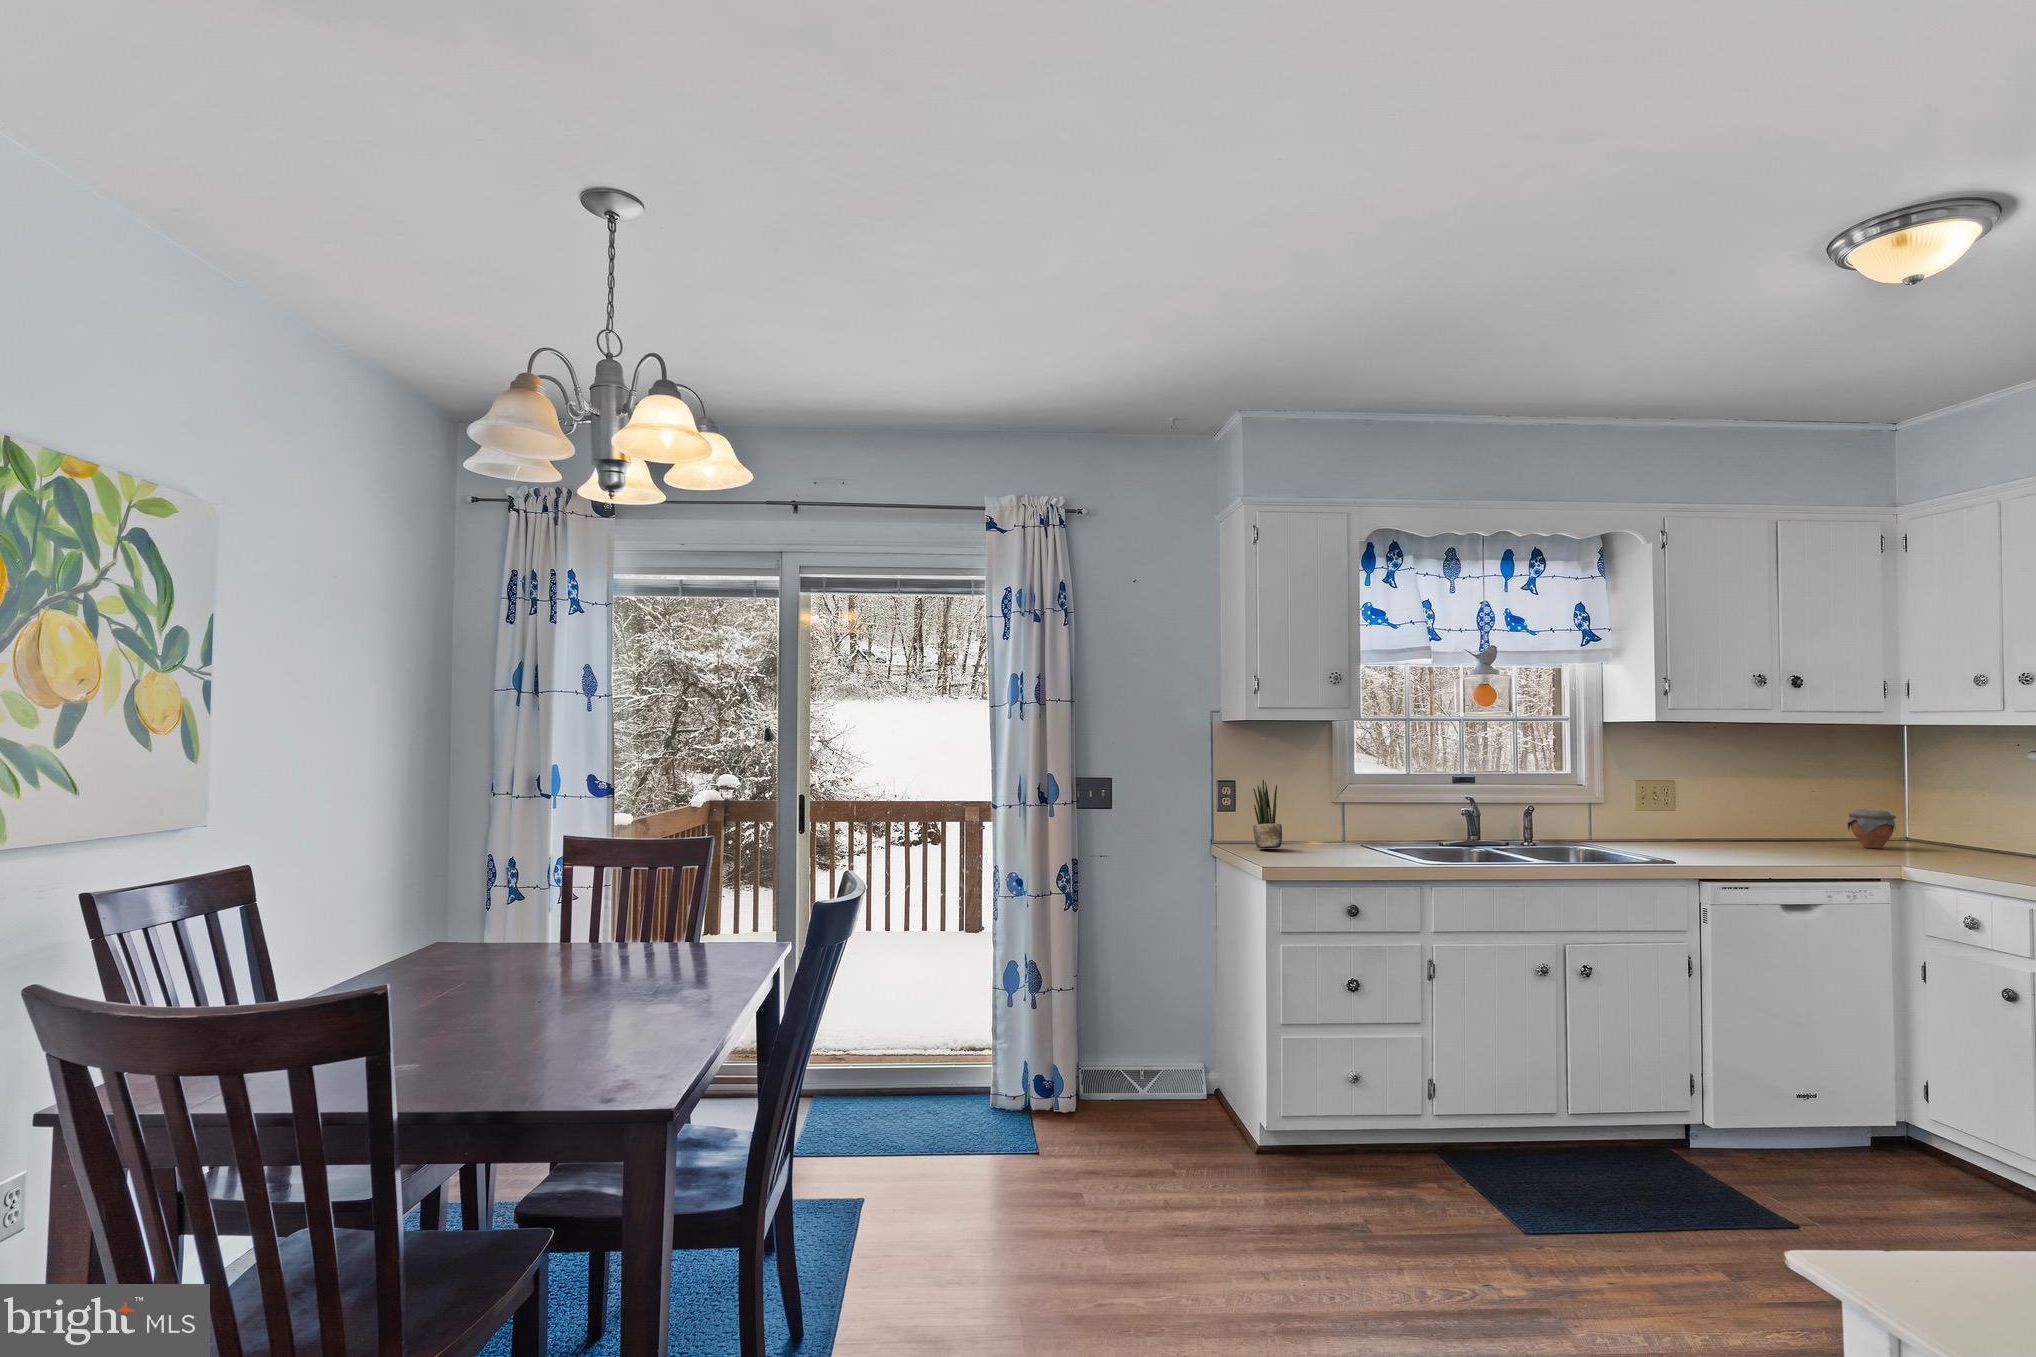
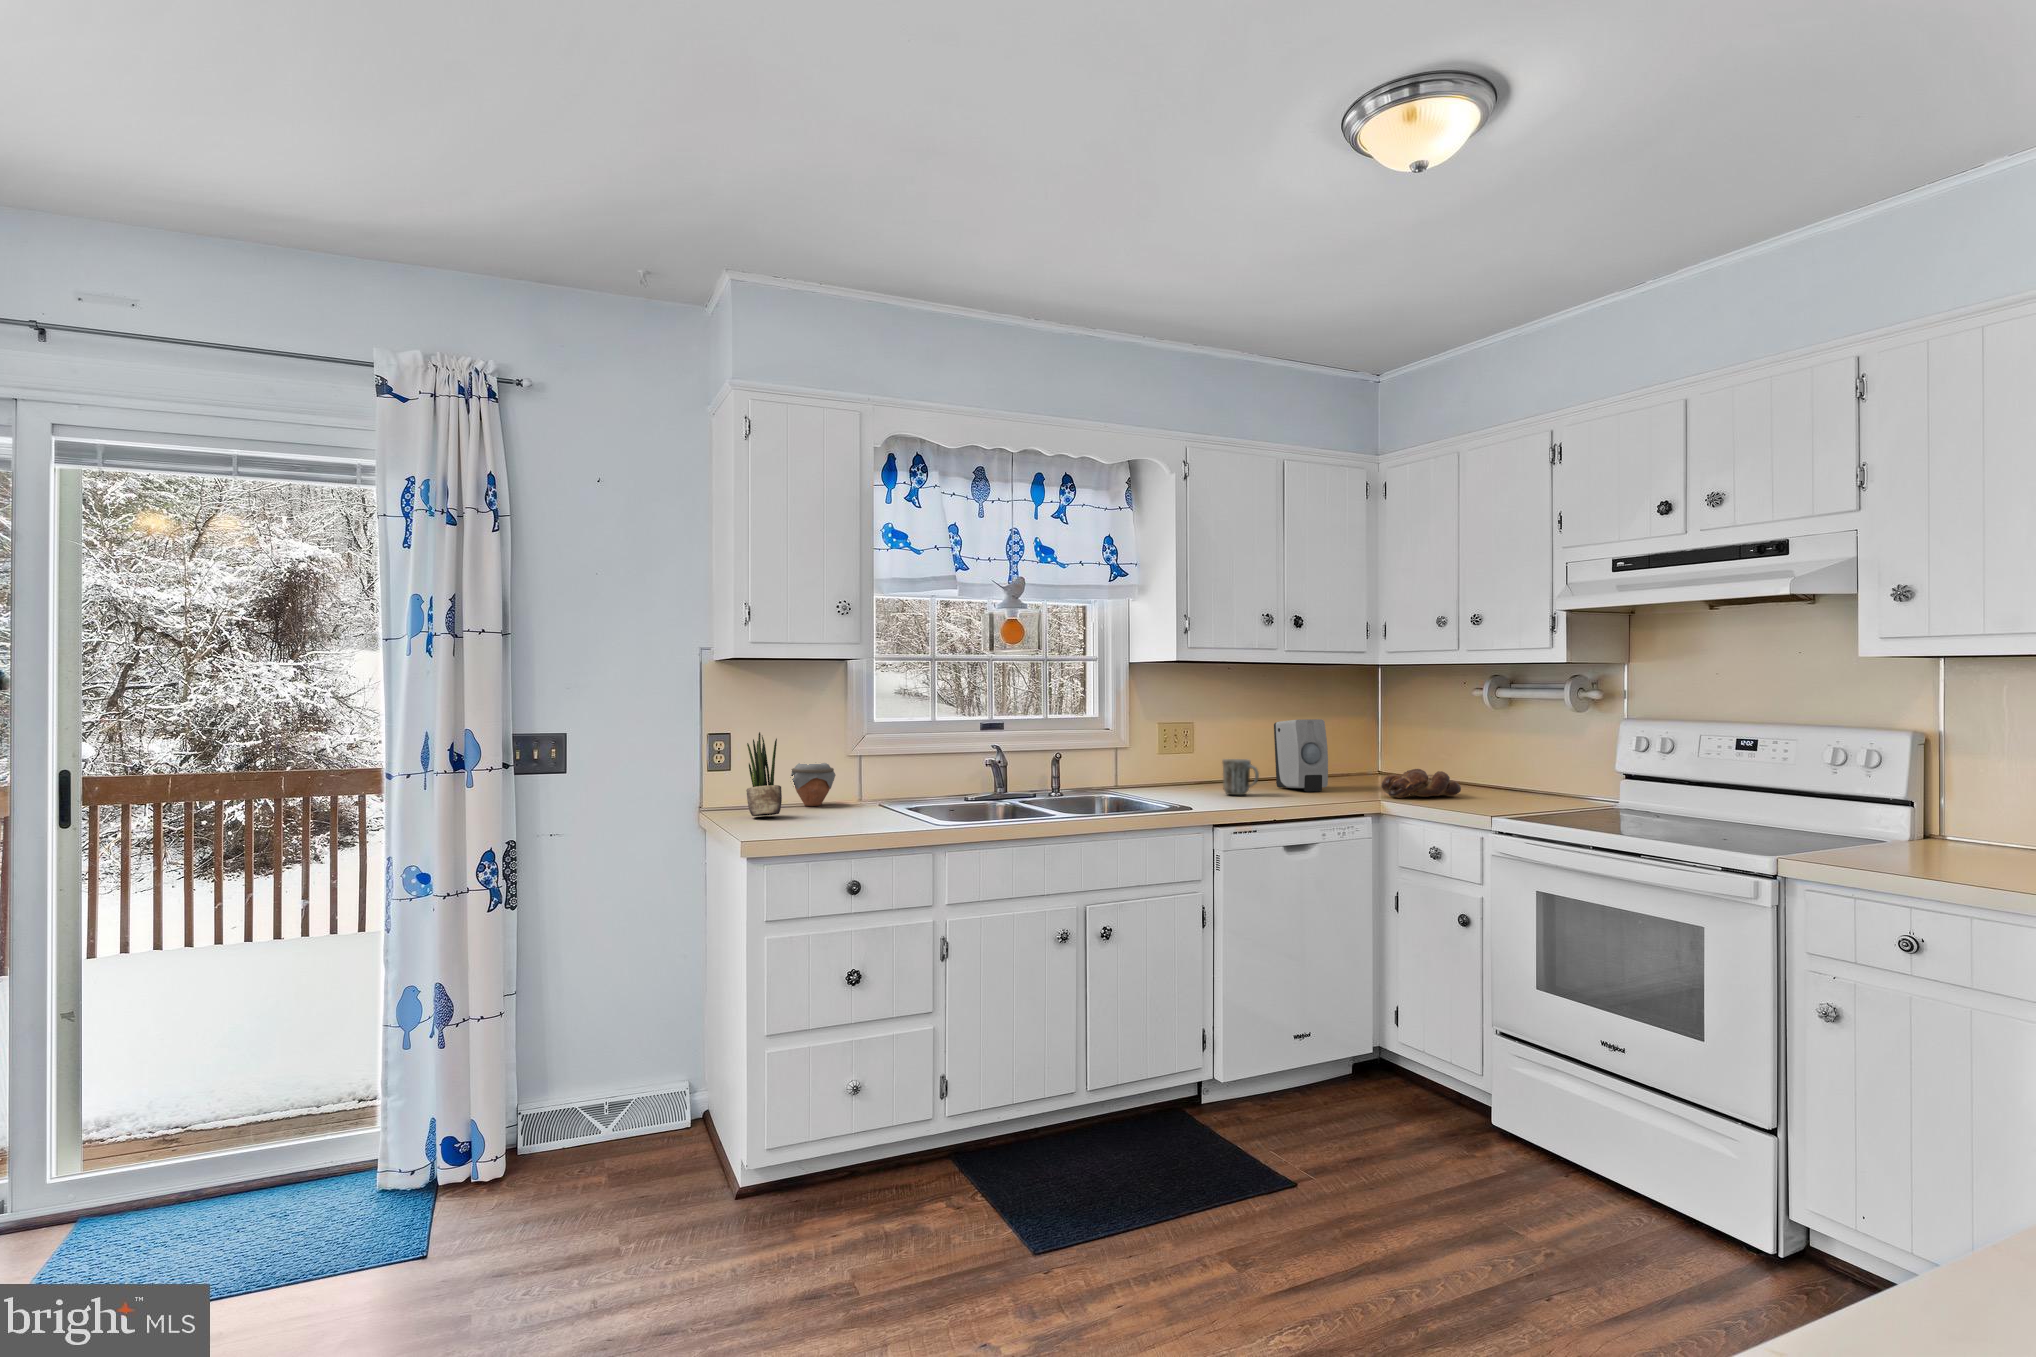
soap dispenser: none [1769,779,1835,852] -> present [1274,719,1328,792]
jar: present [1848,809,1896,849] -> present [791,763,836,806]
mug: none [1709,816,1751,852] -> present [1222,759,1259,795]
bread loaf: none [1901,834,2005,863] -> present [1381,769,1461,798]

